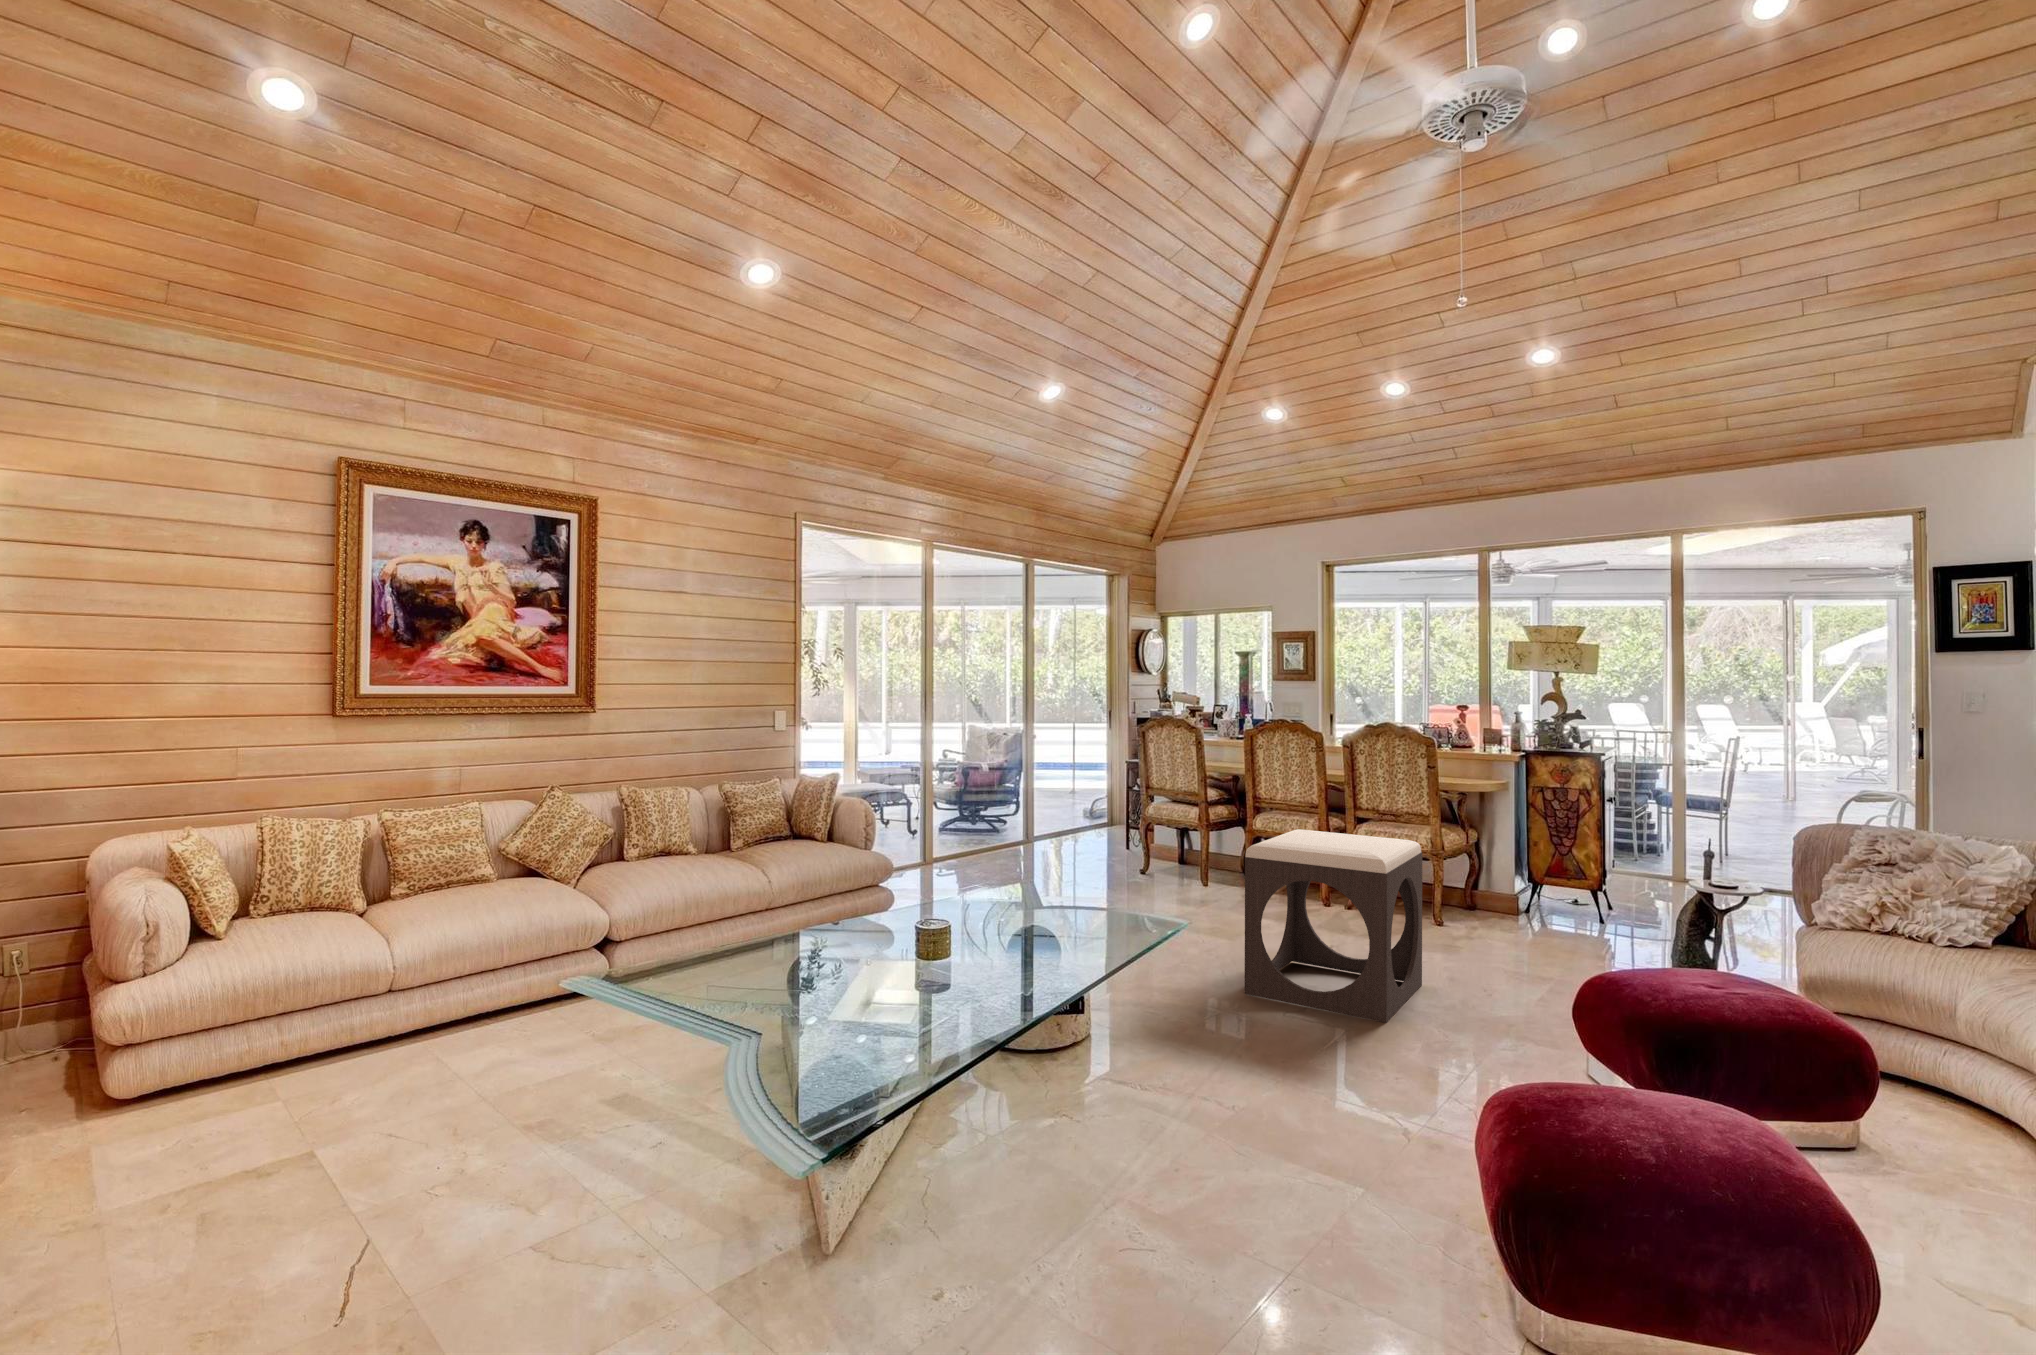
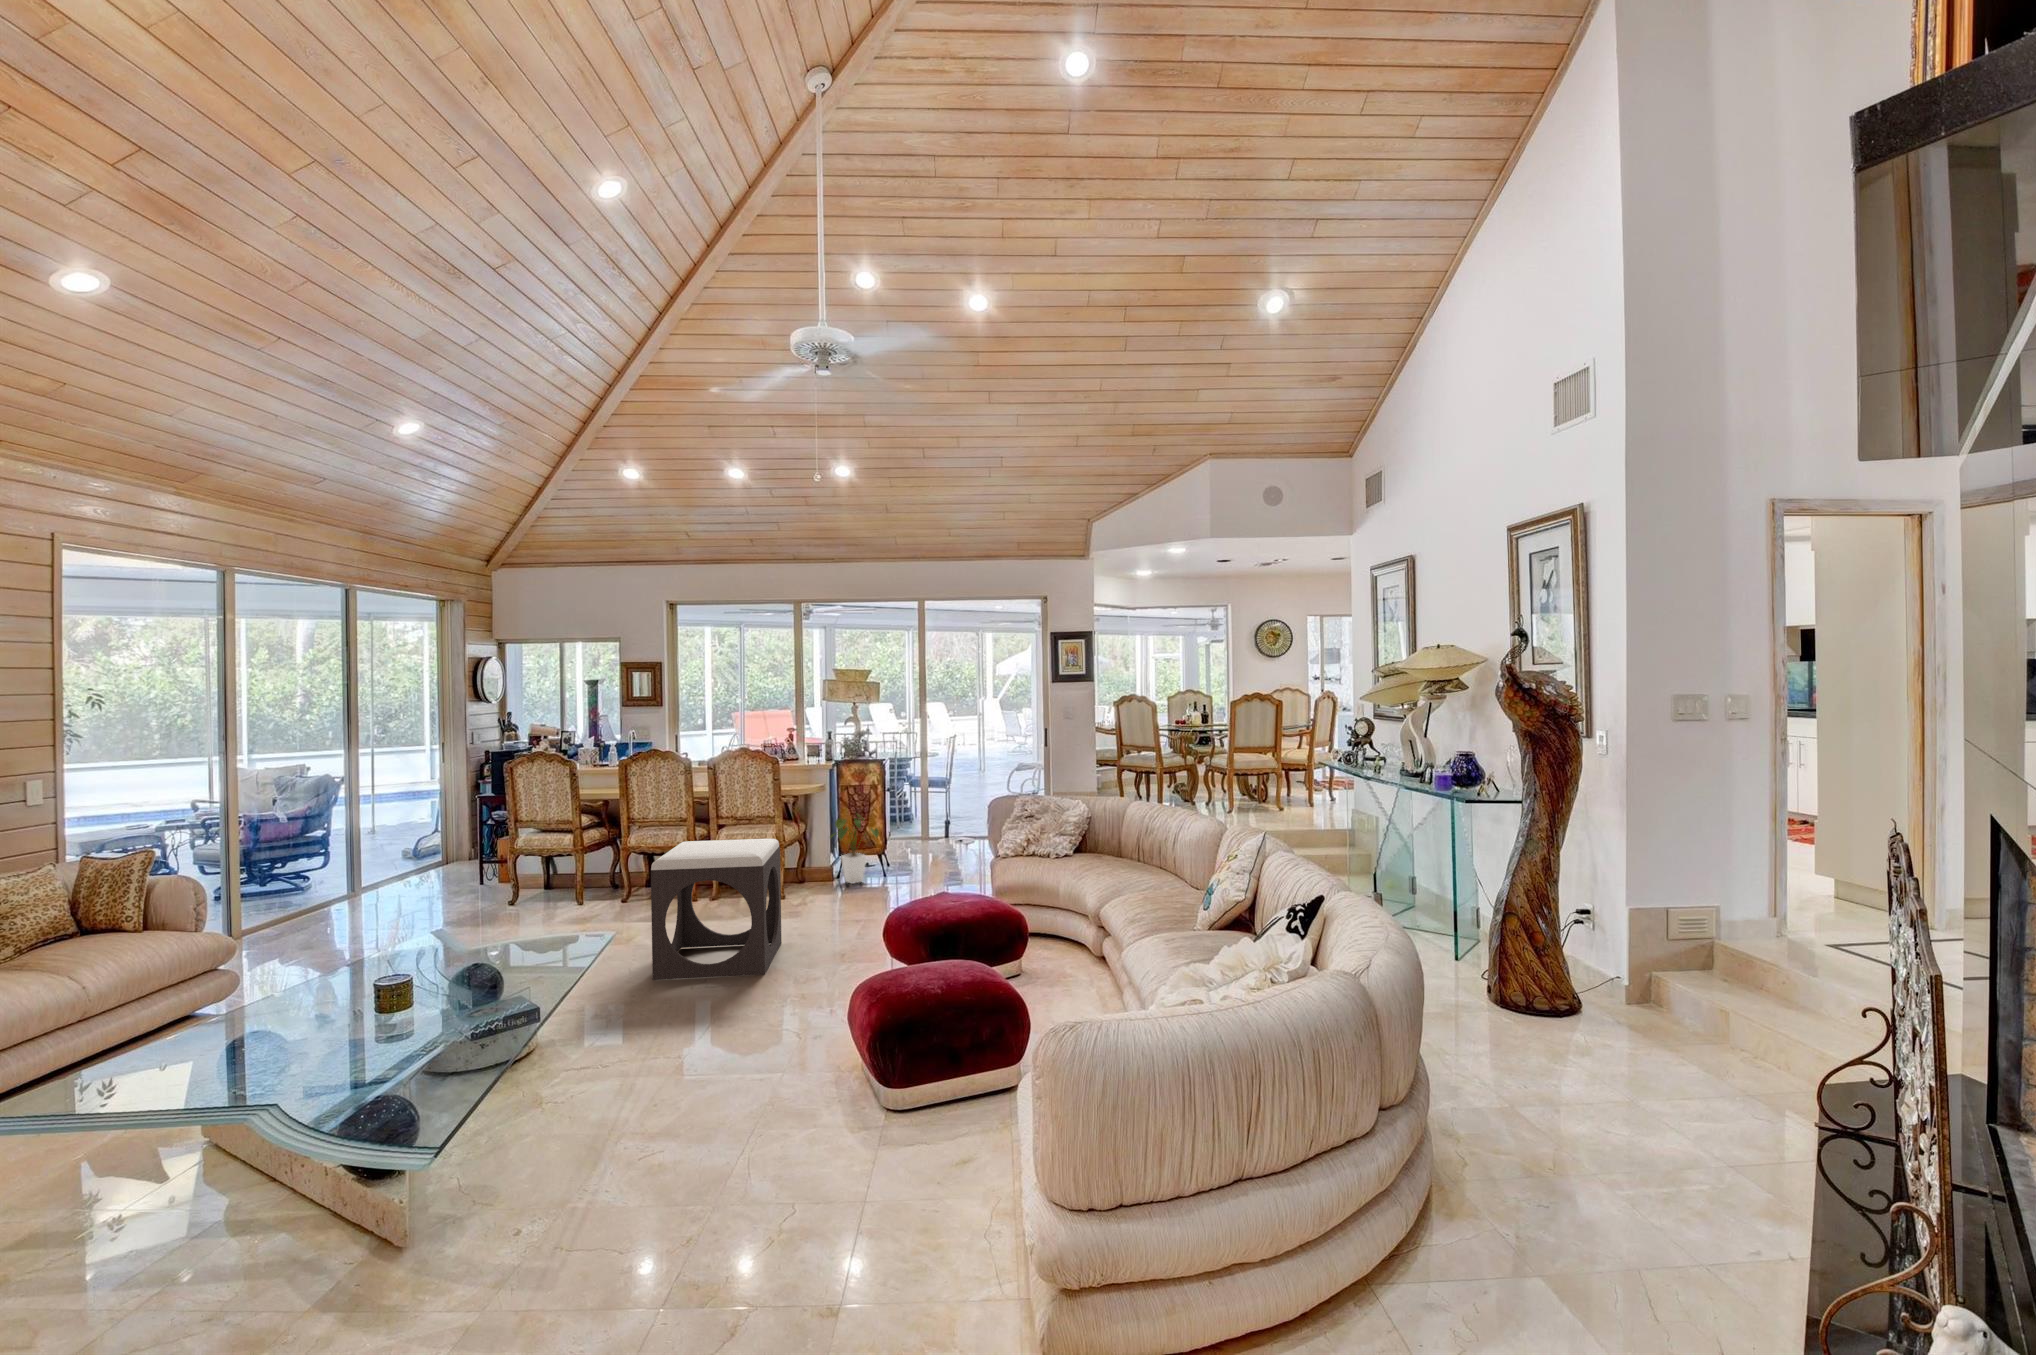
house plant: none [1513,825,1591,924] -> present [831,815,879,884]

